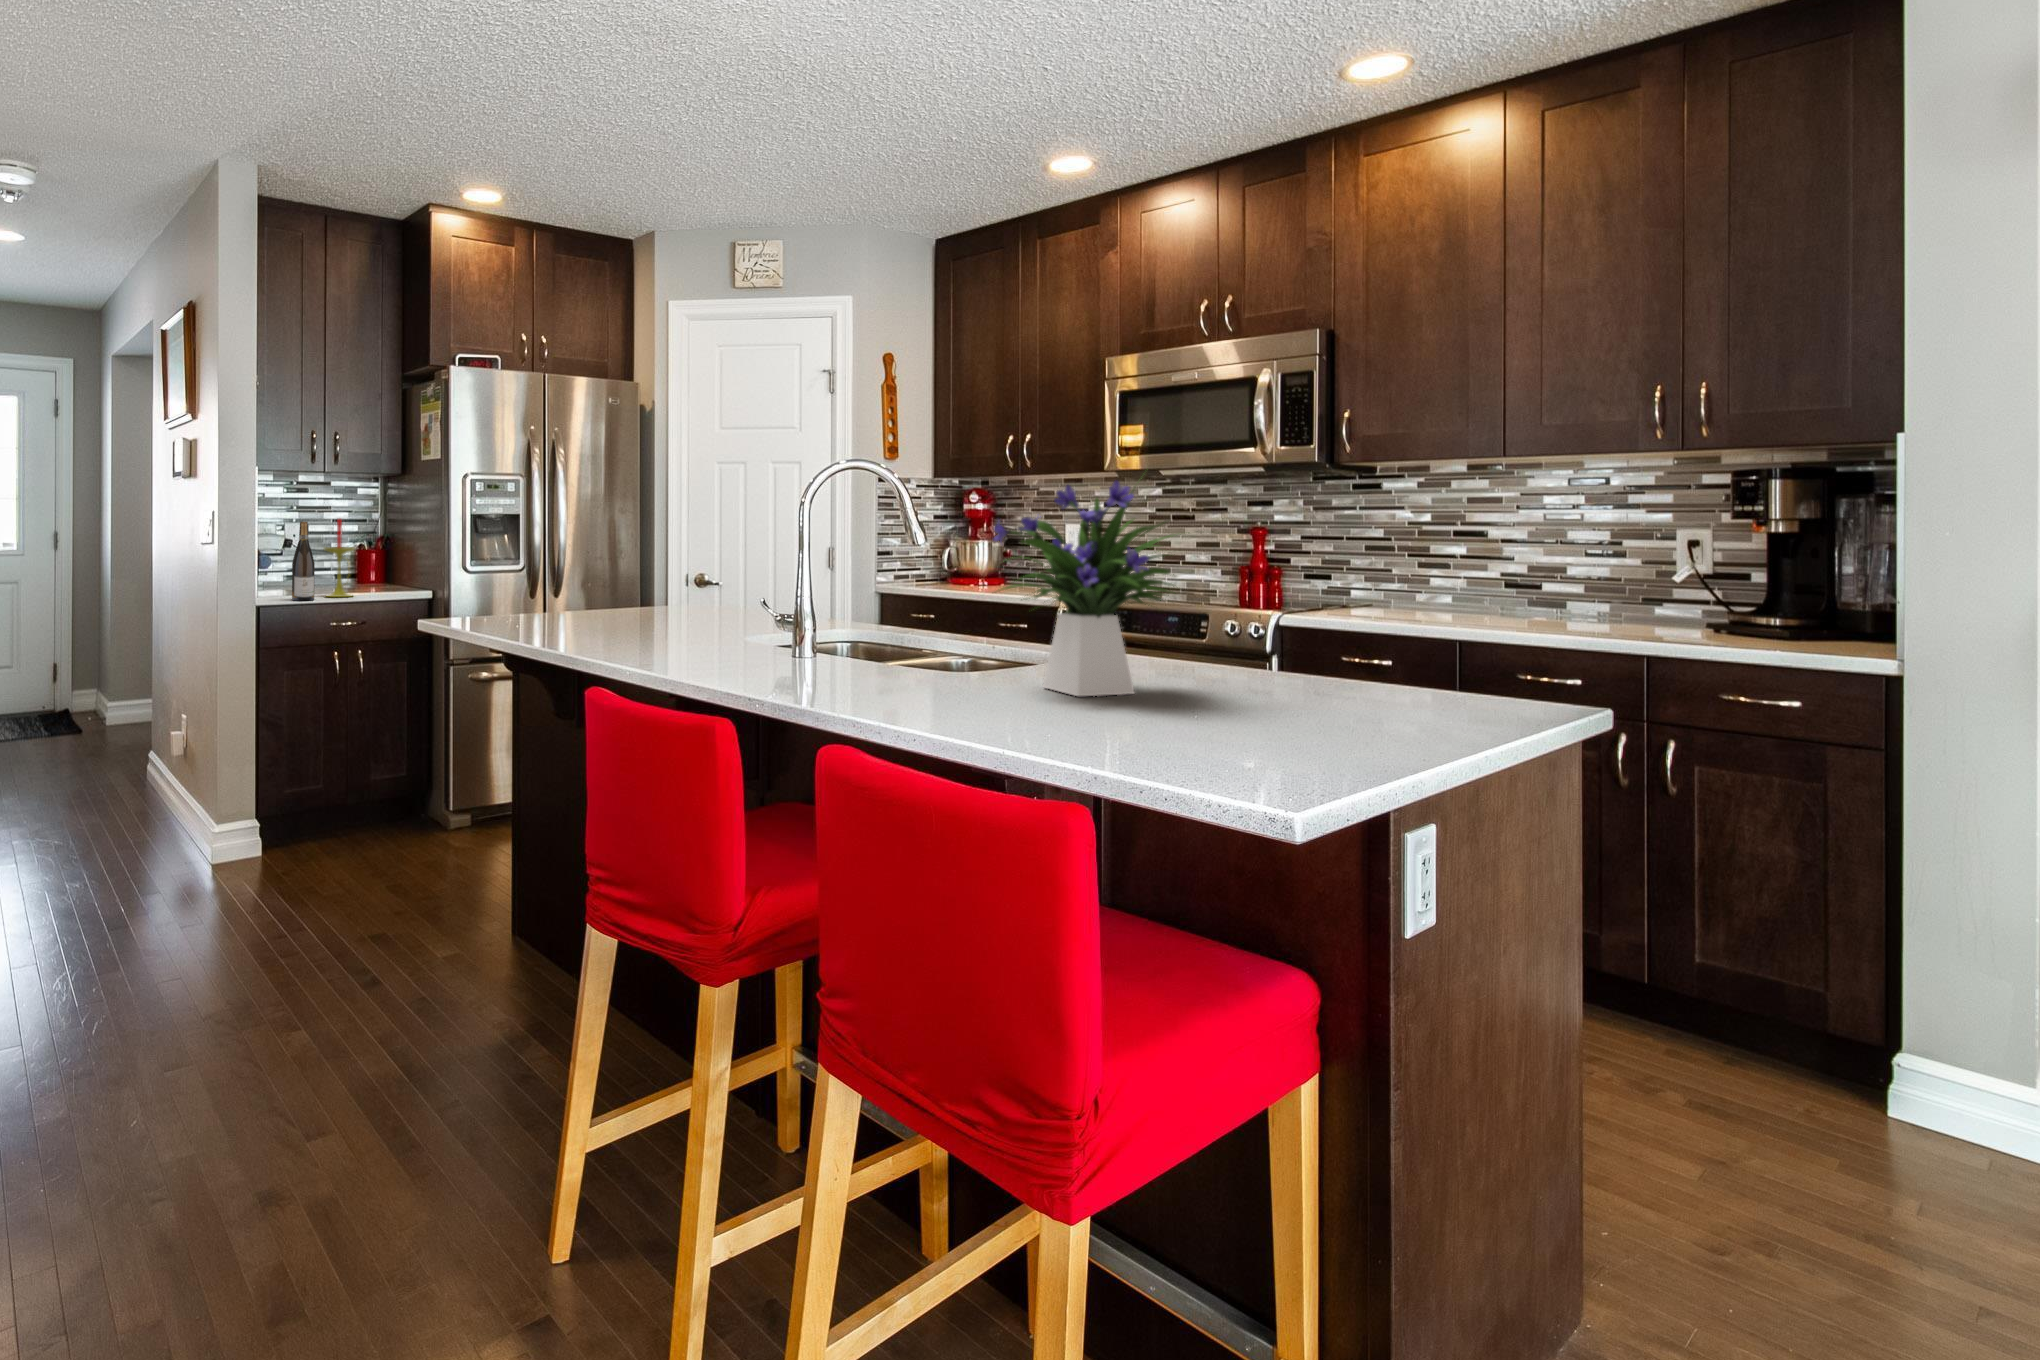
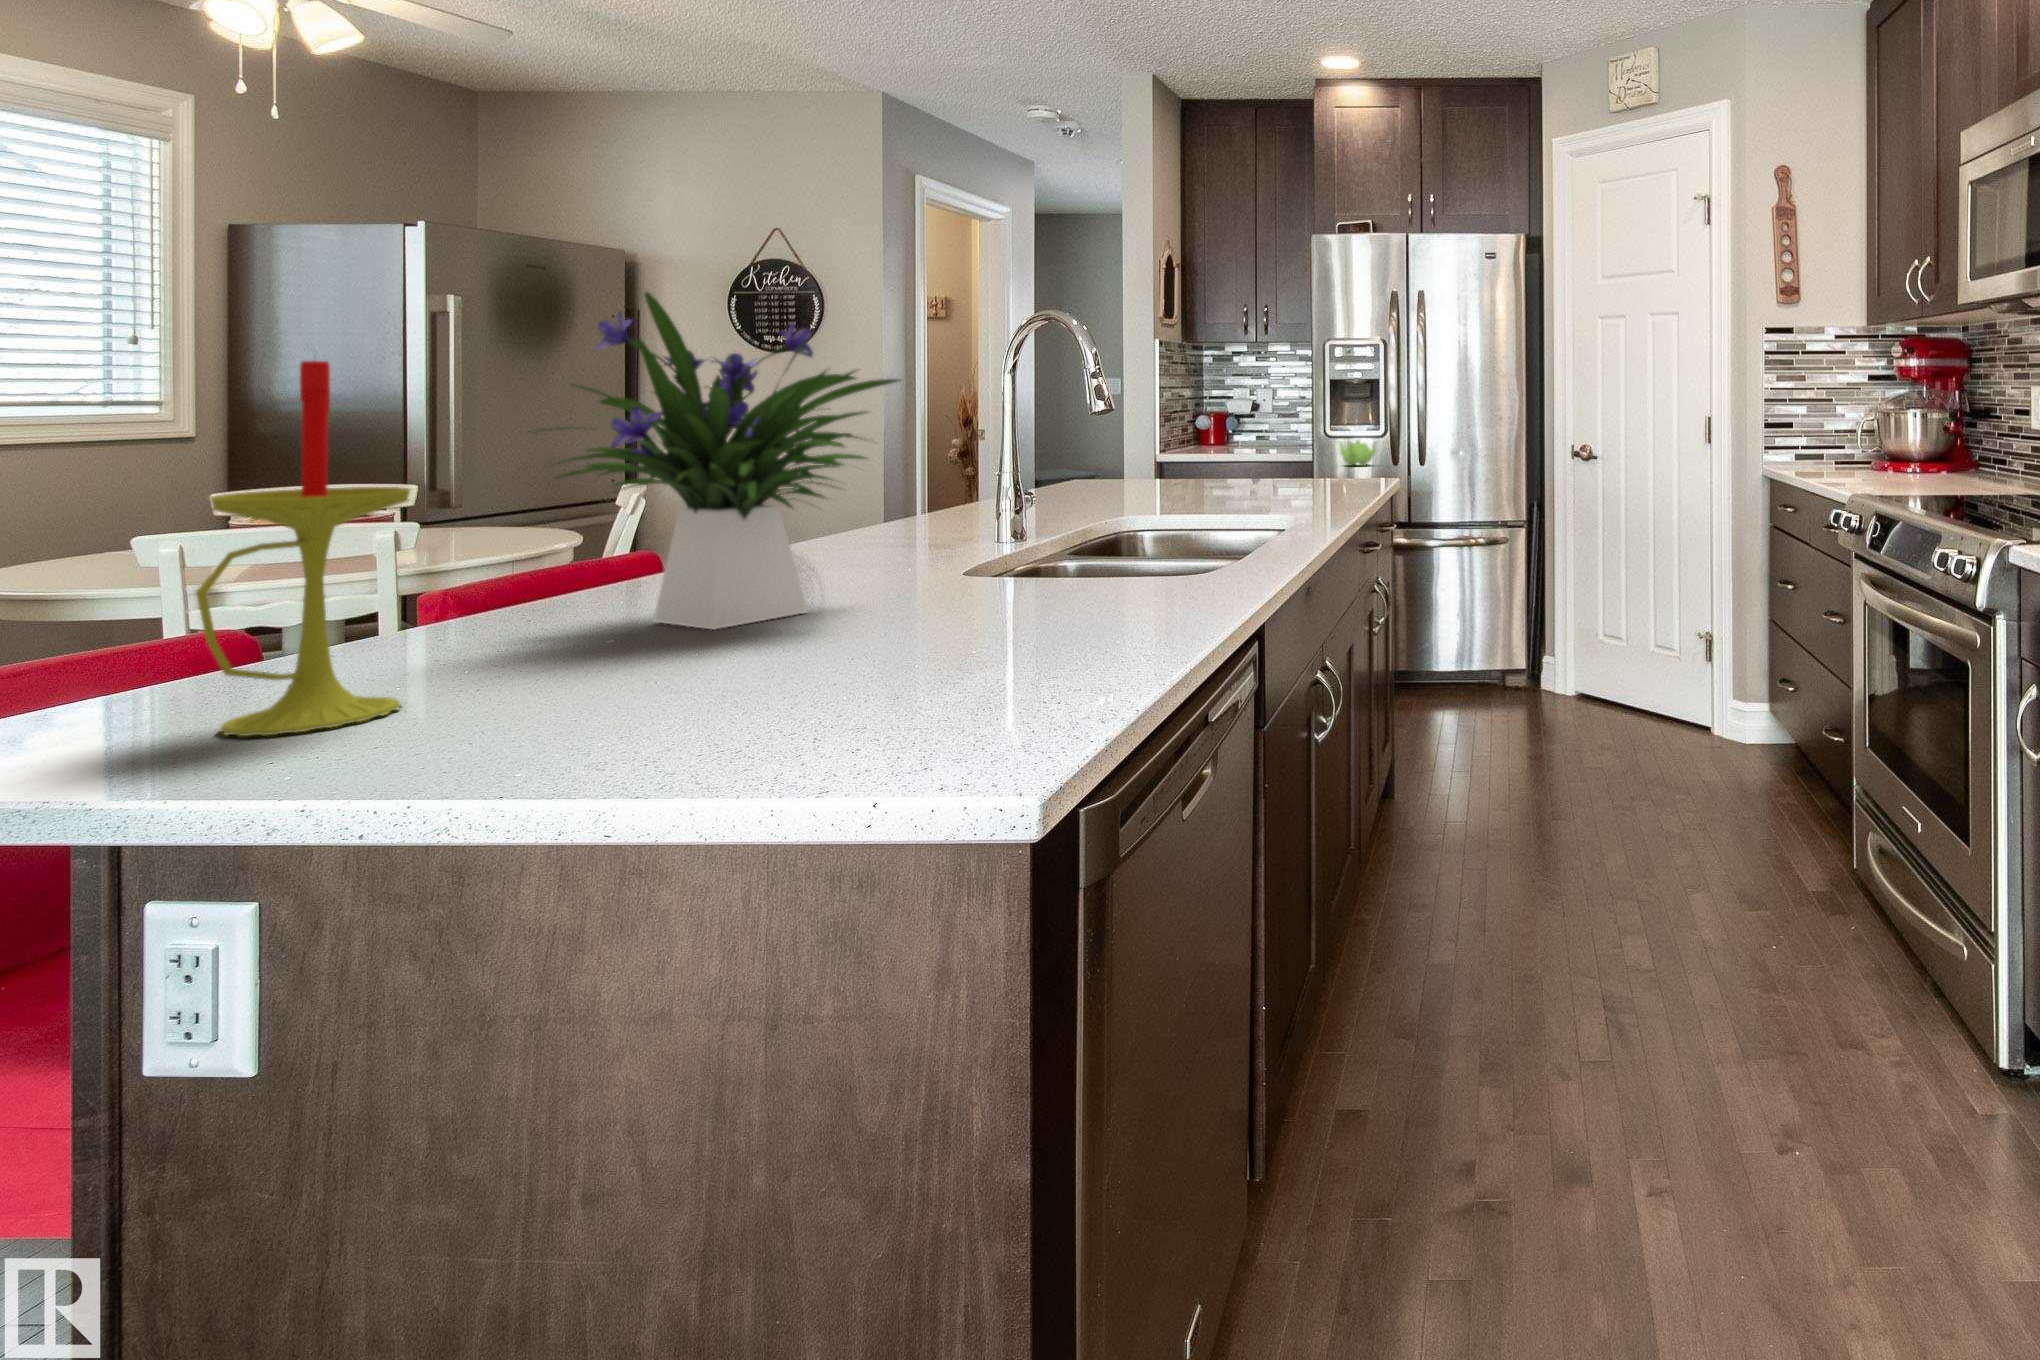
candle: present [323,519,354,597] -> present [197,361,411,736]
wine bottle: present [292,522,315,601] -> none [1187,390,1207,463]
teapot: none [483,571,526,596] -> present [1340,440,1376,466]

